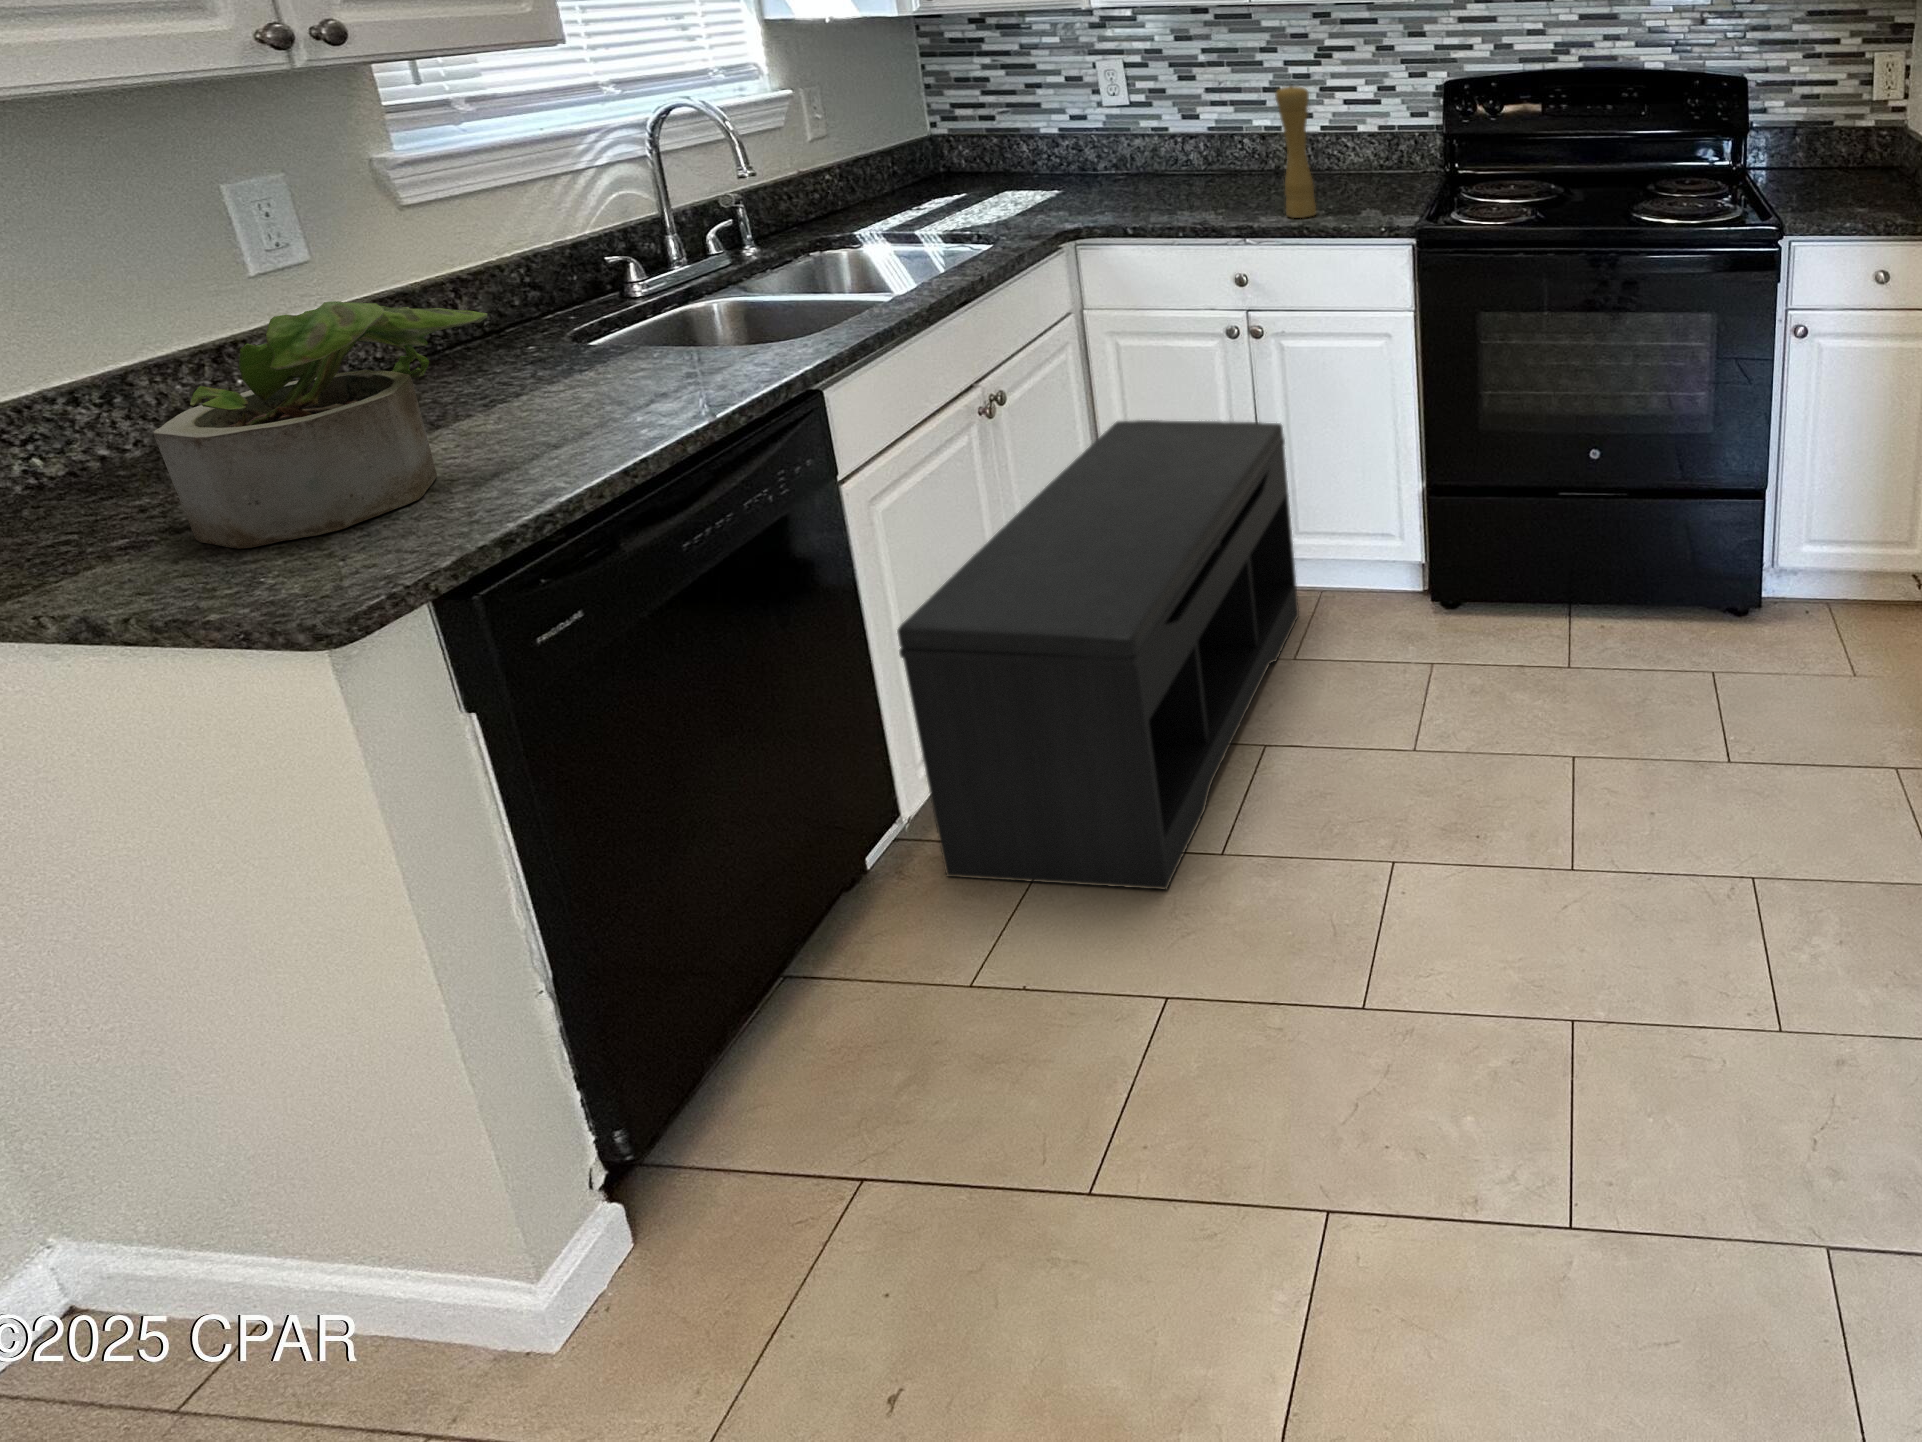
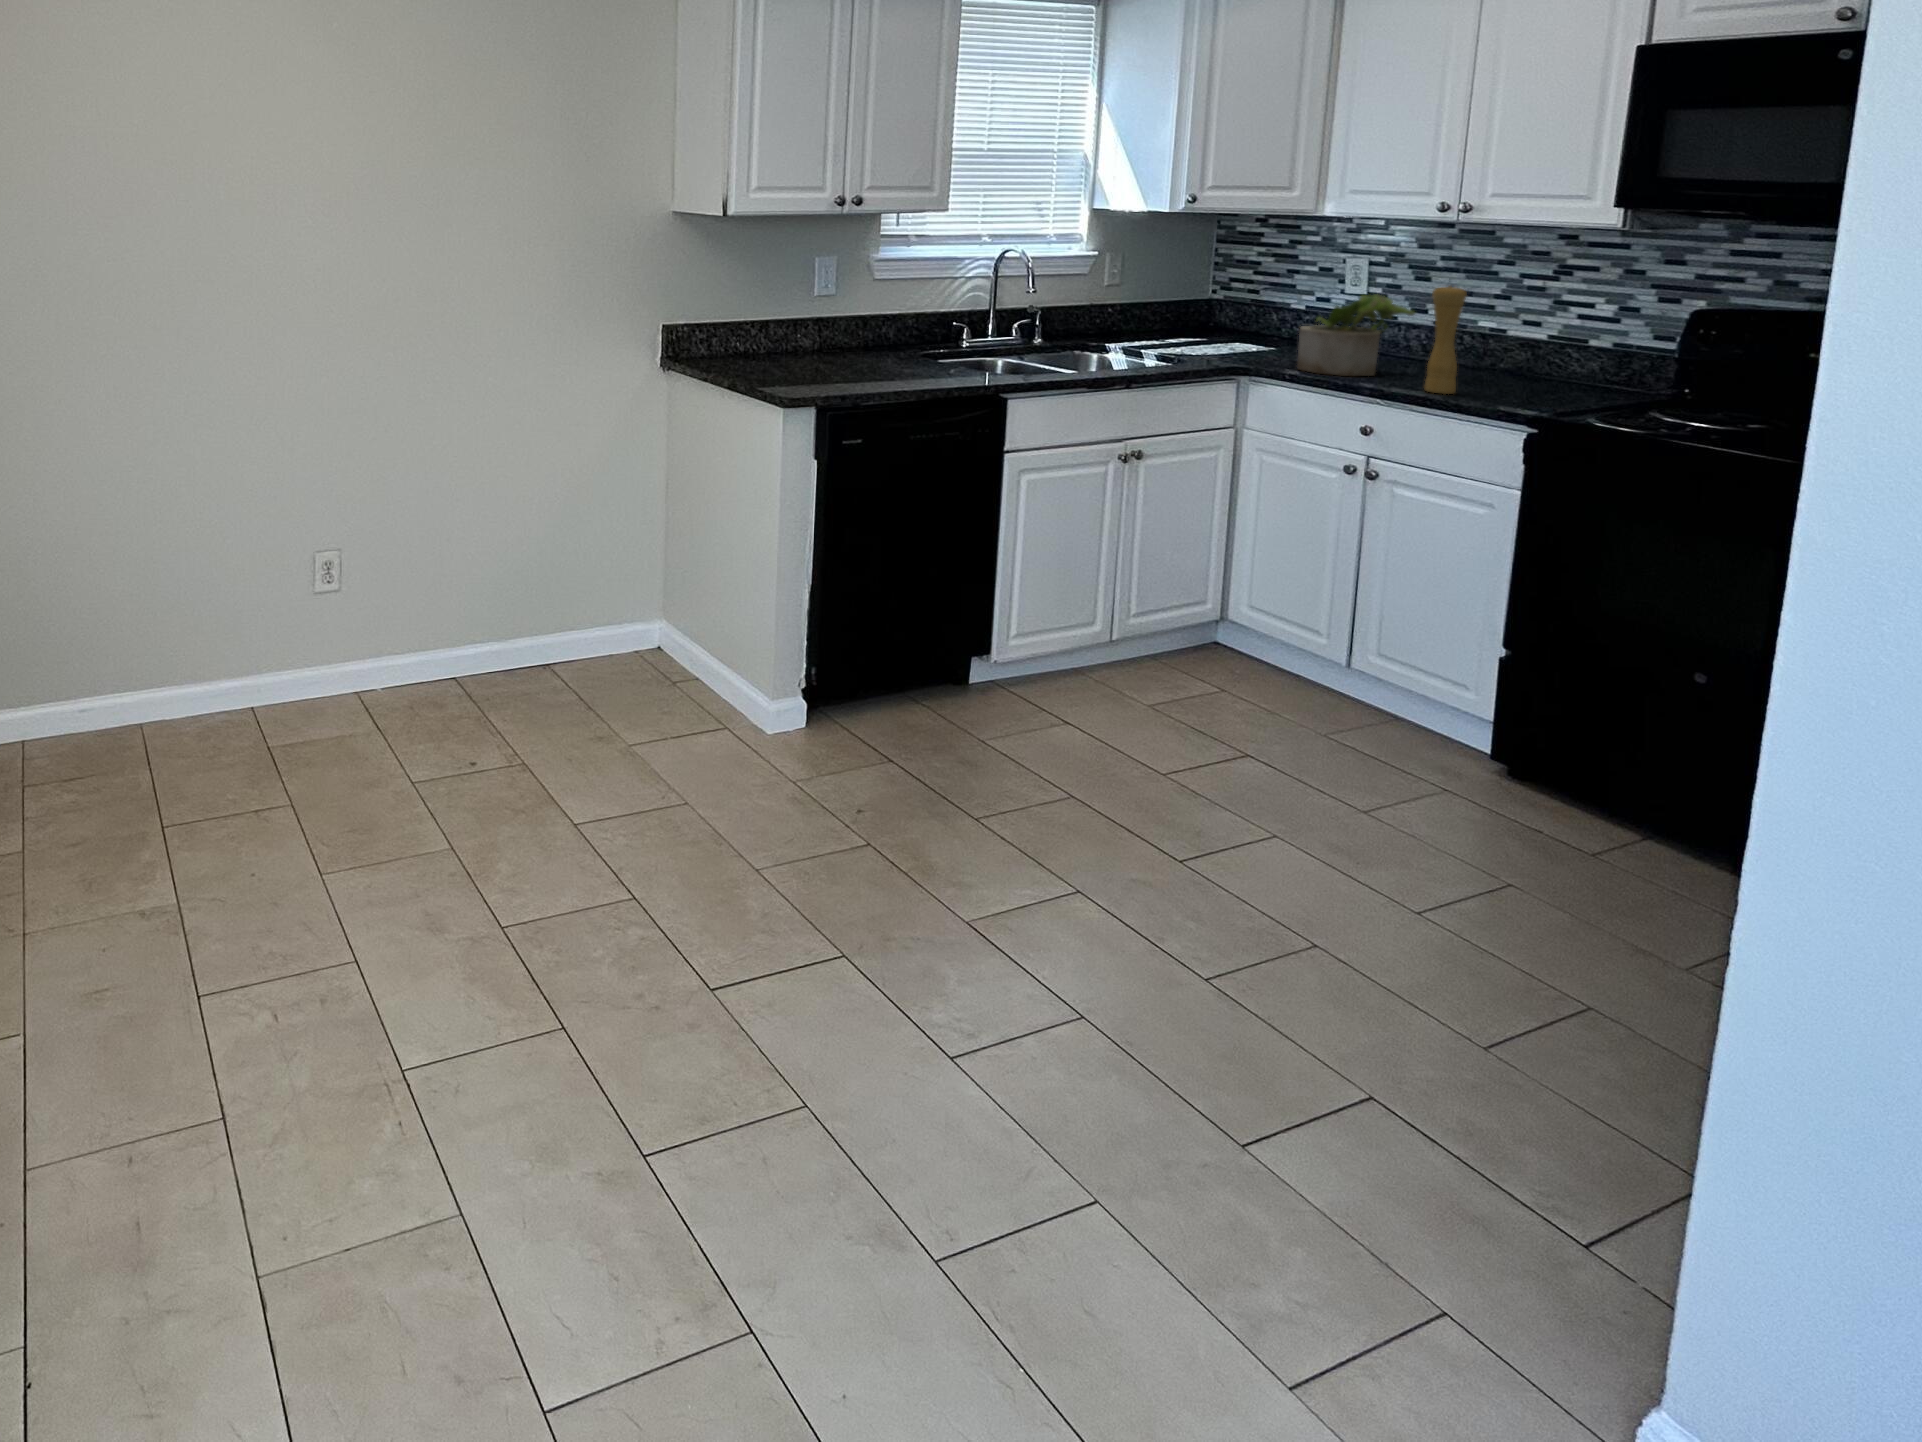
potted plant: present [153,301,487,549] -> present [1297,294,1415,376]
bench: present [897,420,1299,890] -> none [1001,512,1367,766]

